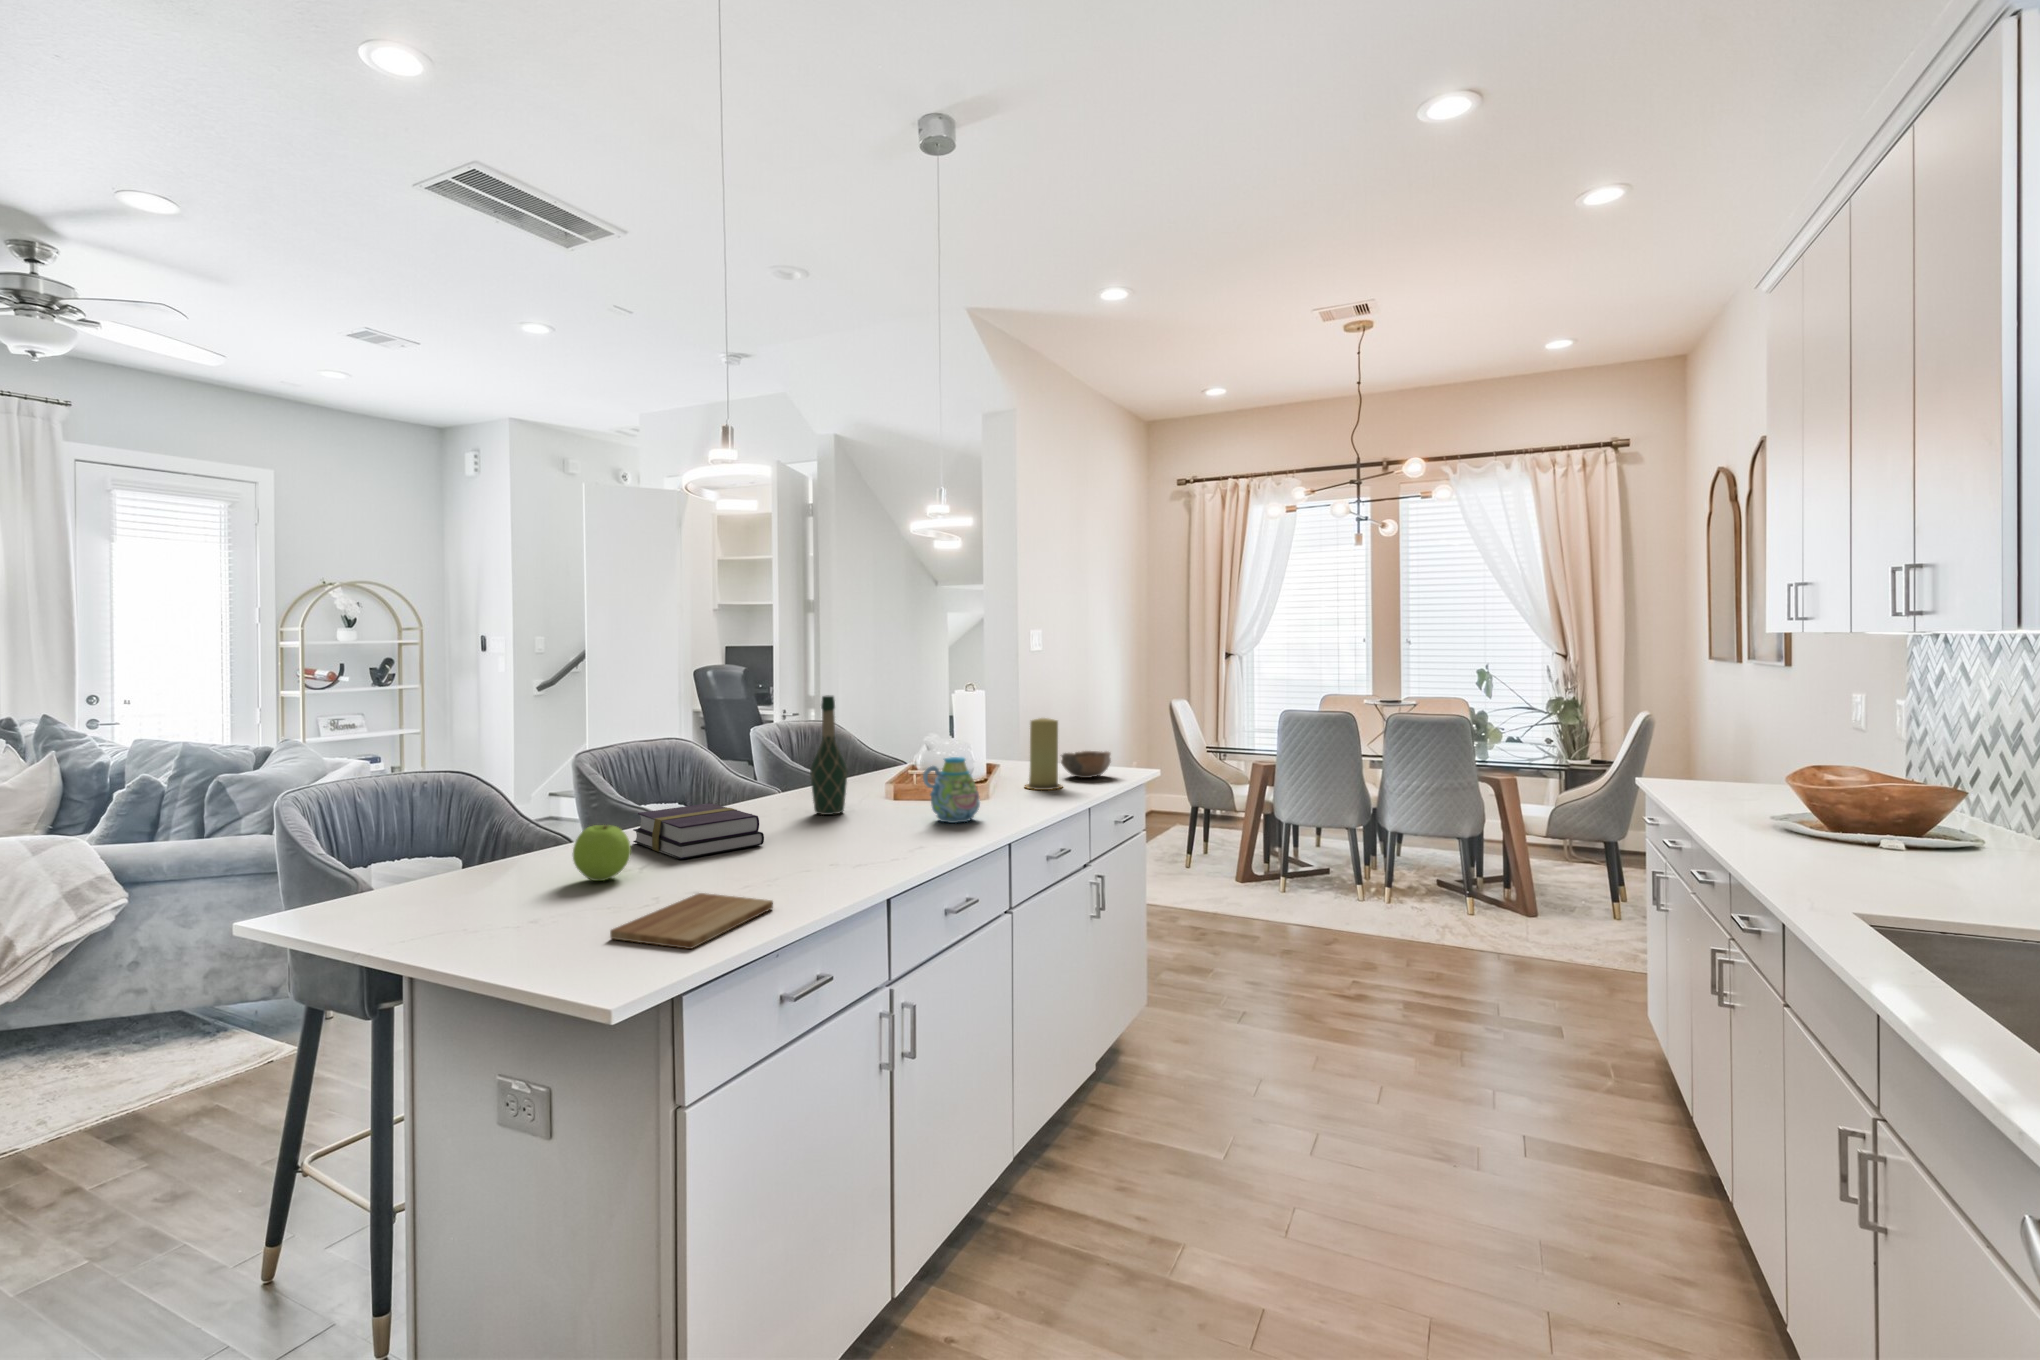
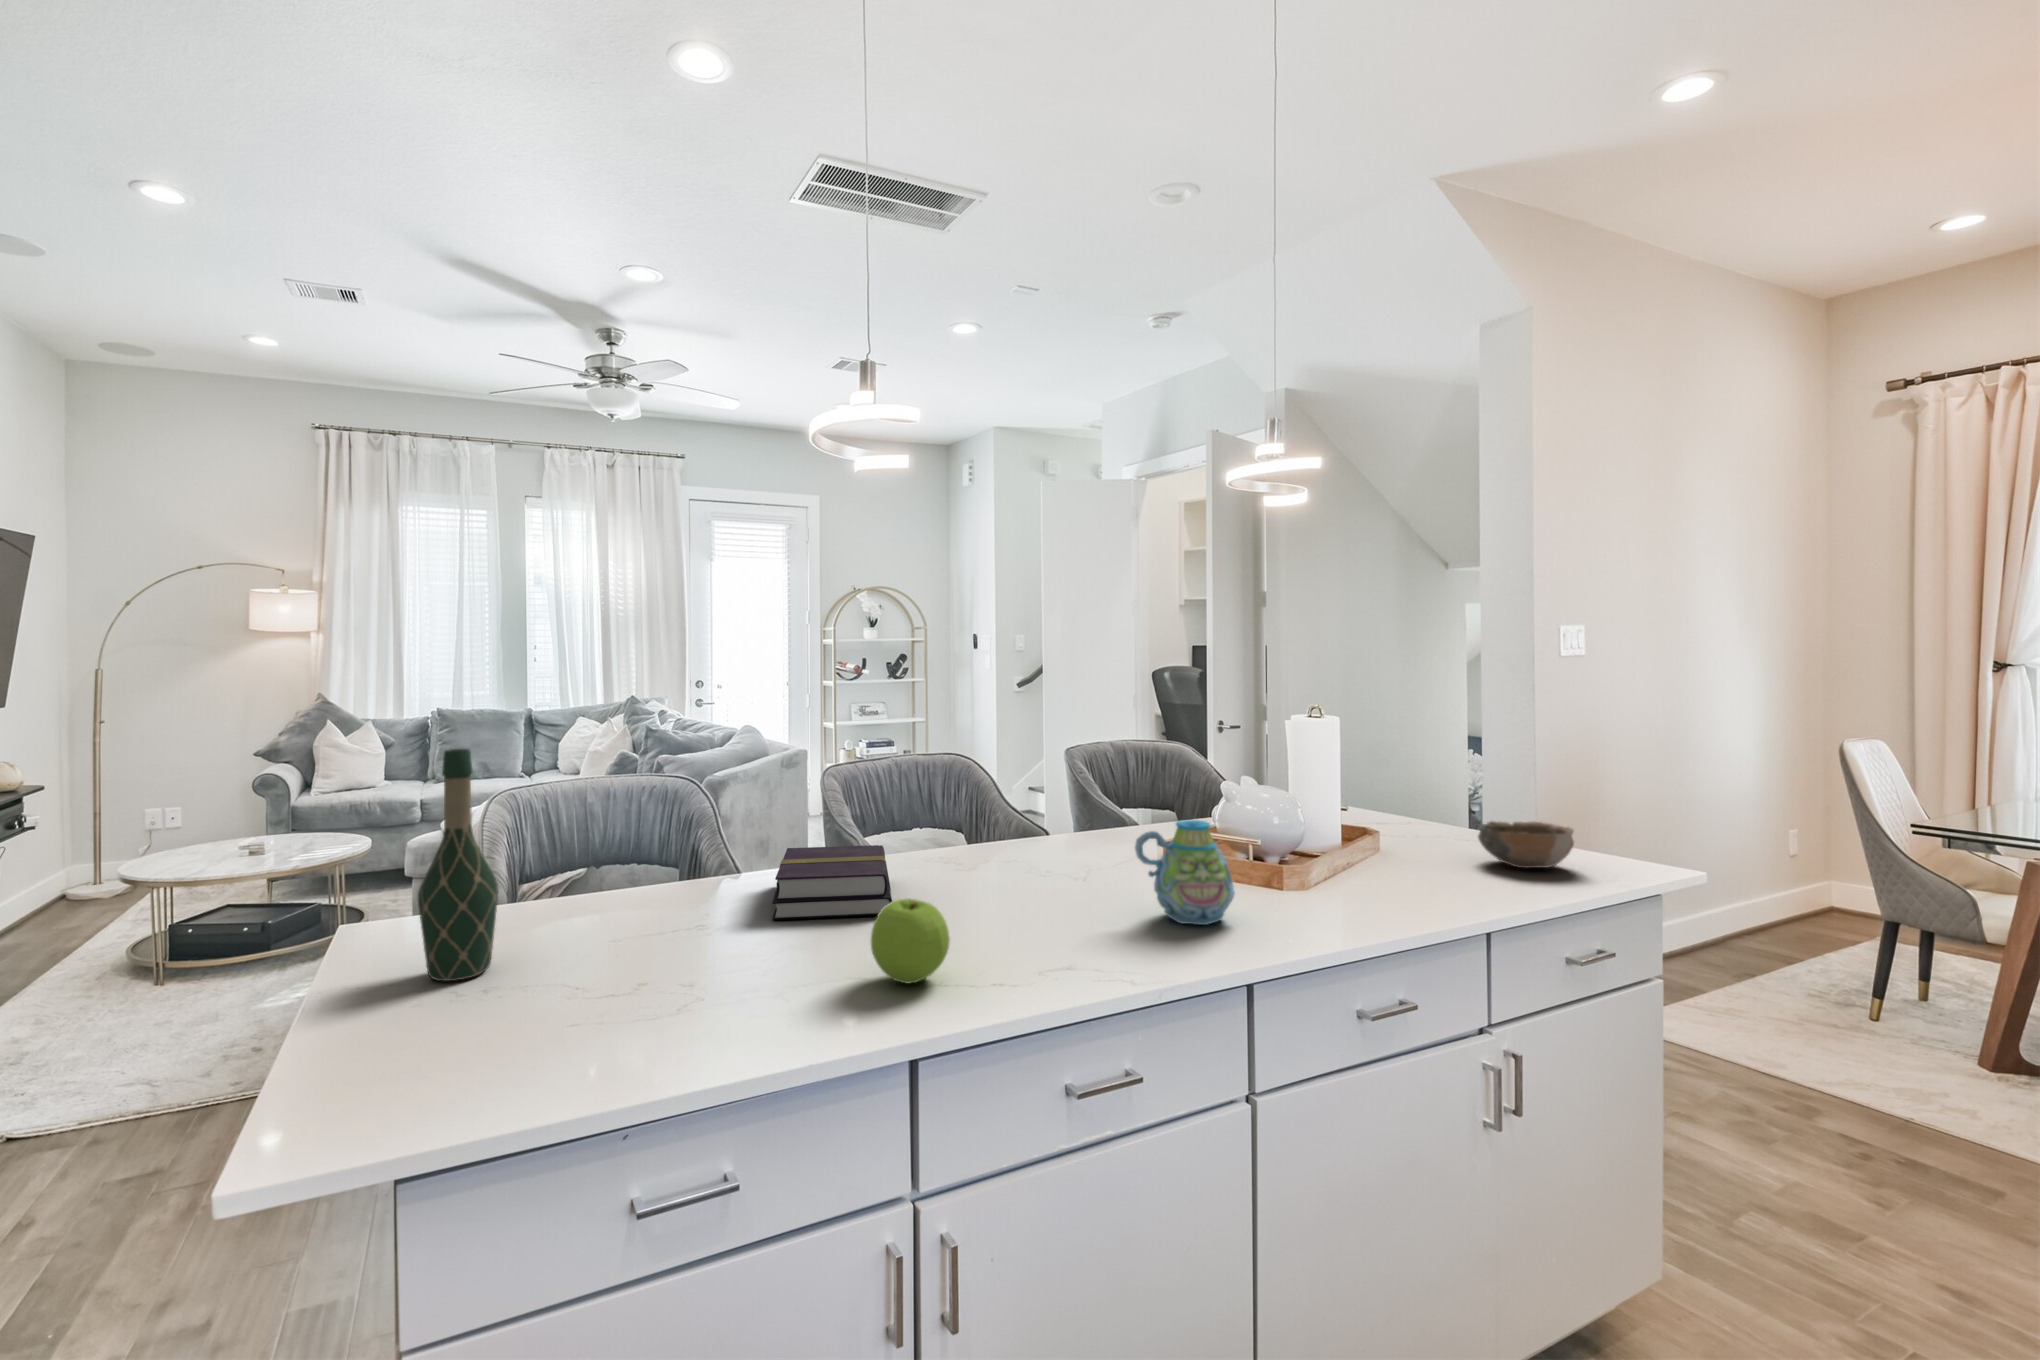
wine bottle: present [810,695,848,815] -> present [418,749,498,981]
candle: present [1025,718,1062,790] -> none [1389,765,1459,883]
apple: present [573,825,631,881] -> present [871,899,950,984]
cutting board: present [610,893,773,949] -> none [467,987,699,1091]

